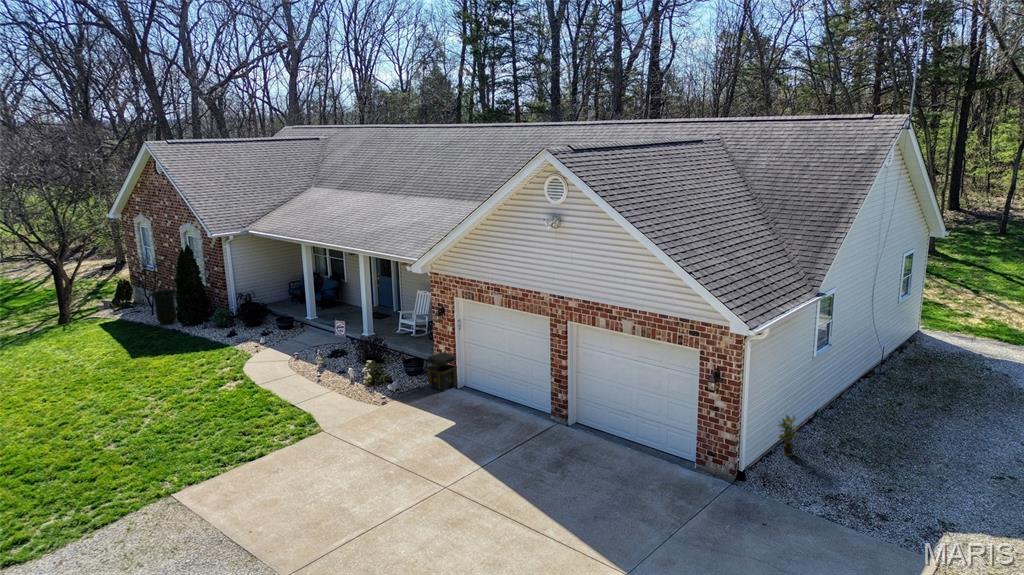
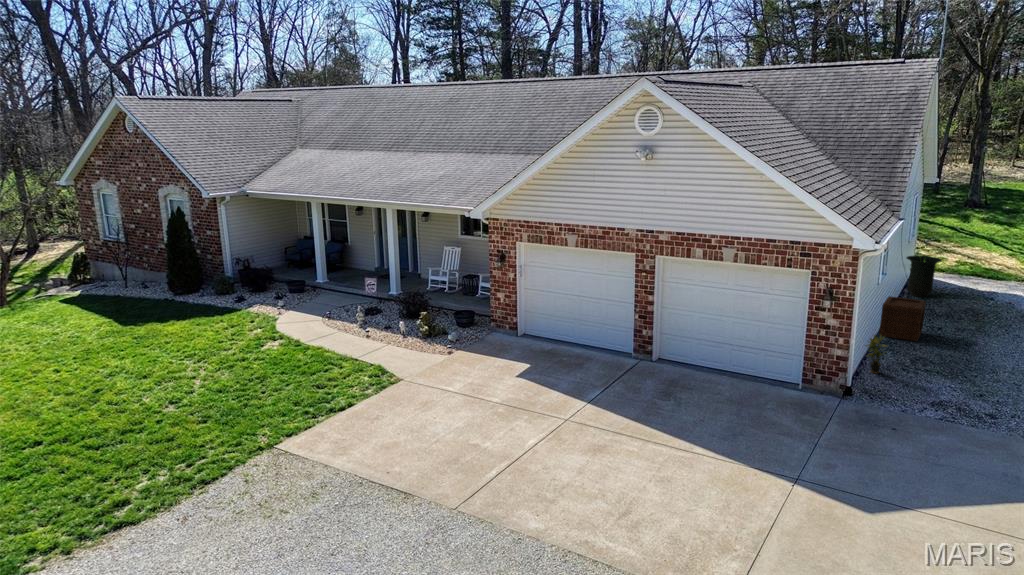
trash can: present [149,290,177,325] -> present [907,255,942,297]
toolbox: present [427,352,457,391] -> none [486,301,516,339]
wooden crate: none [826,367,880,419] -> present [879,296,926,341]

